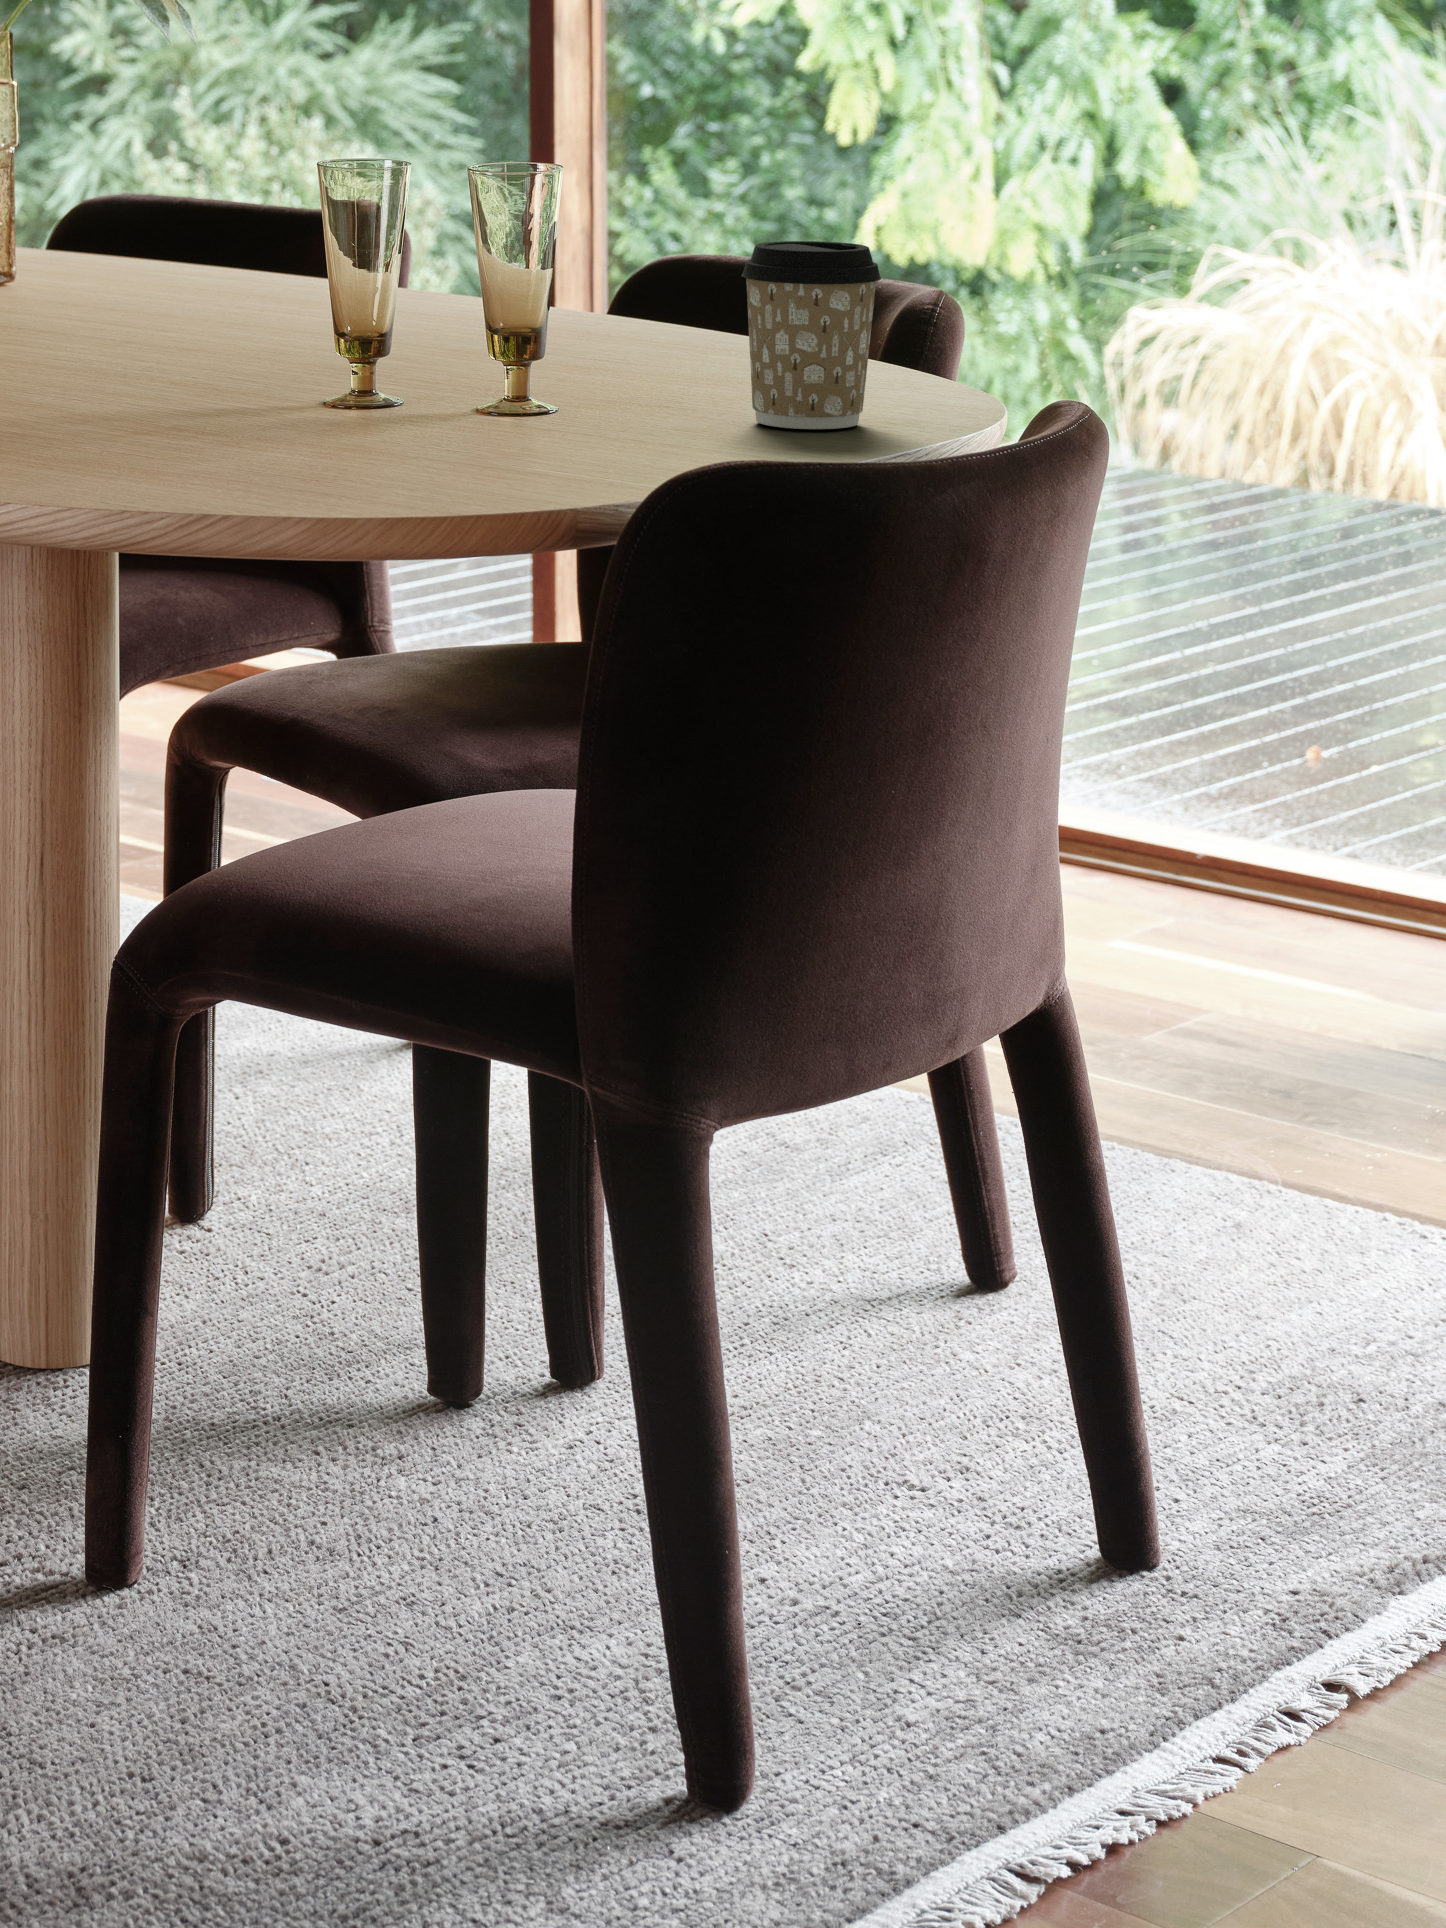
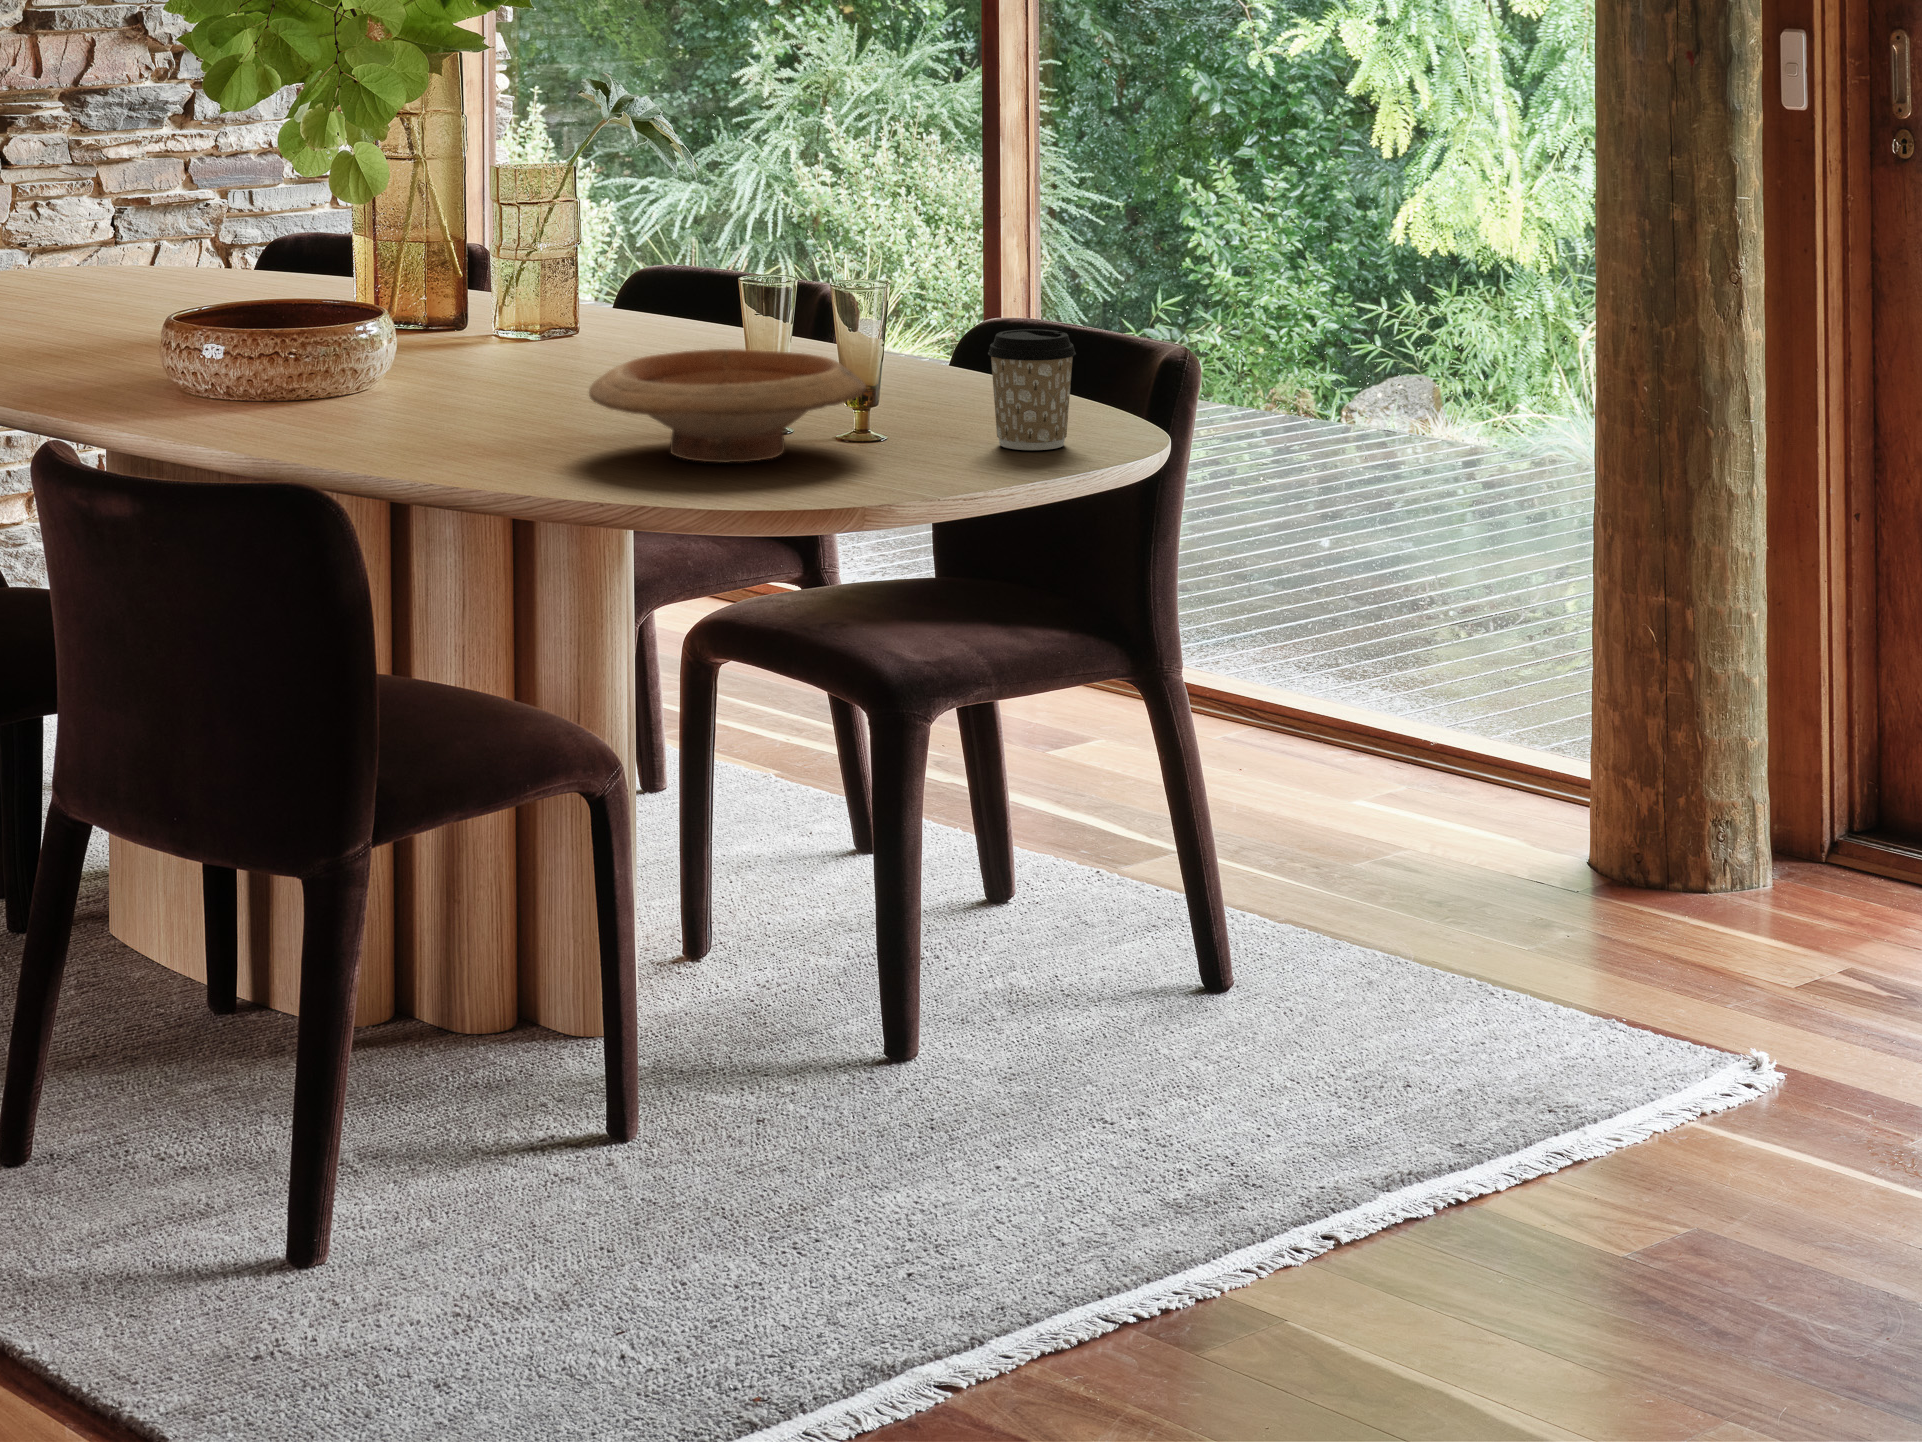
wooden bowl: none [107,272,559,444] -> present [589,349,866,463]

